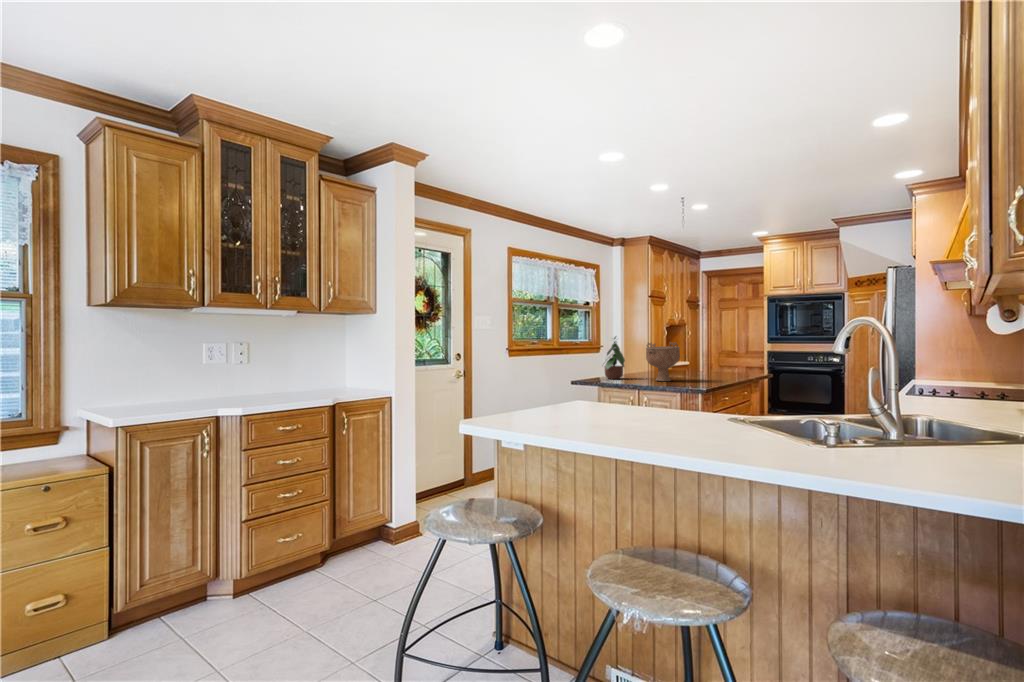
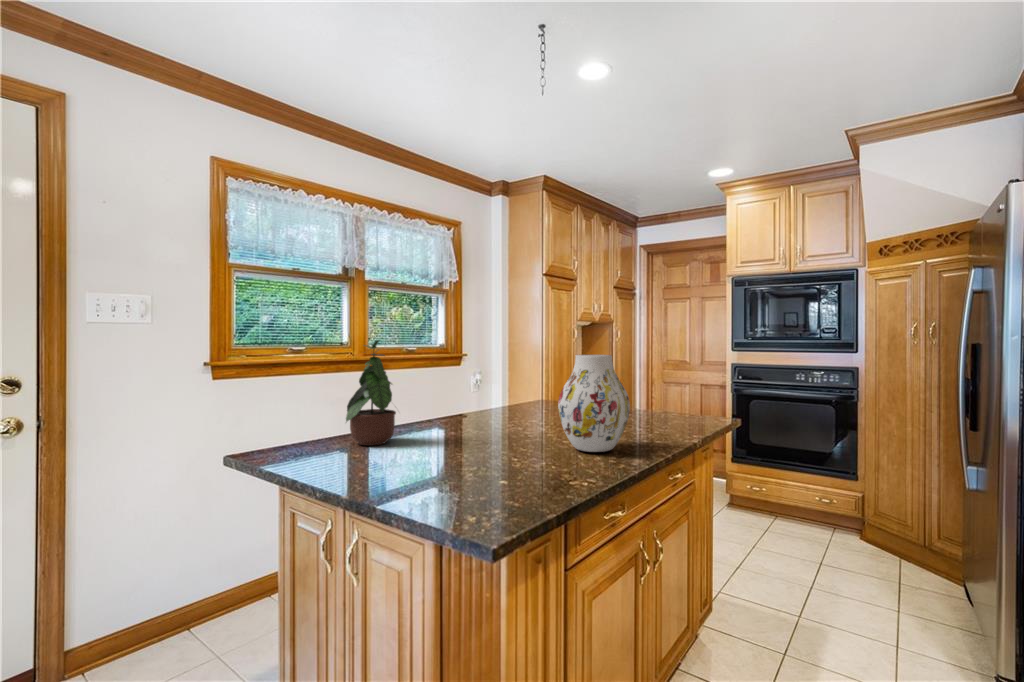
vase: none [695,341,726,380] -> present [558,355,630,452]
decorative bowl: present [646,342,680,381] -> none [423,355,509,461]

